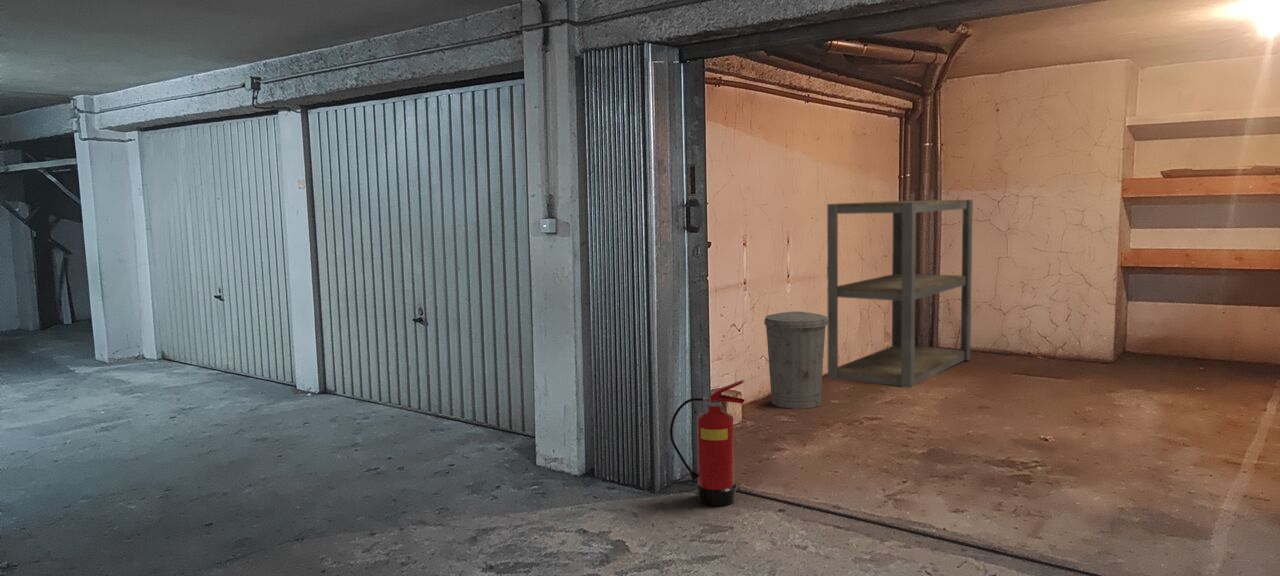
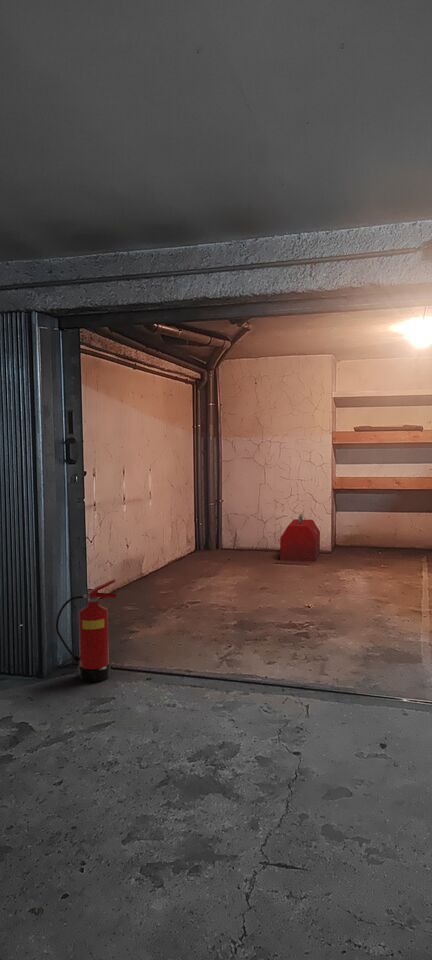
shelving unit: present [827,200,973,388] -> none [150,444,245,579]
toolbox: none [1023,303,1093,375] -> present [280,514,320,562]
trash can: present [764,311,828,409] -> none [110,526,157,600]

